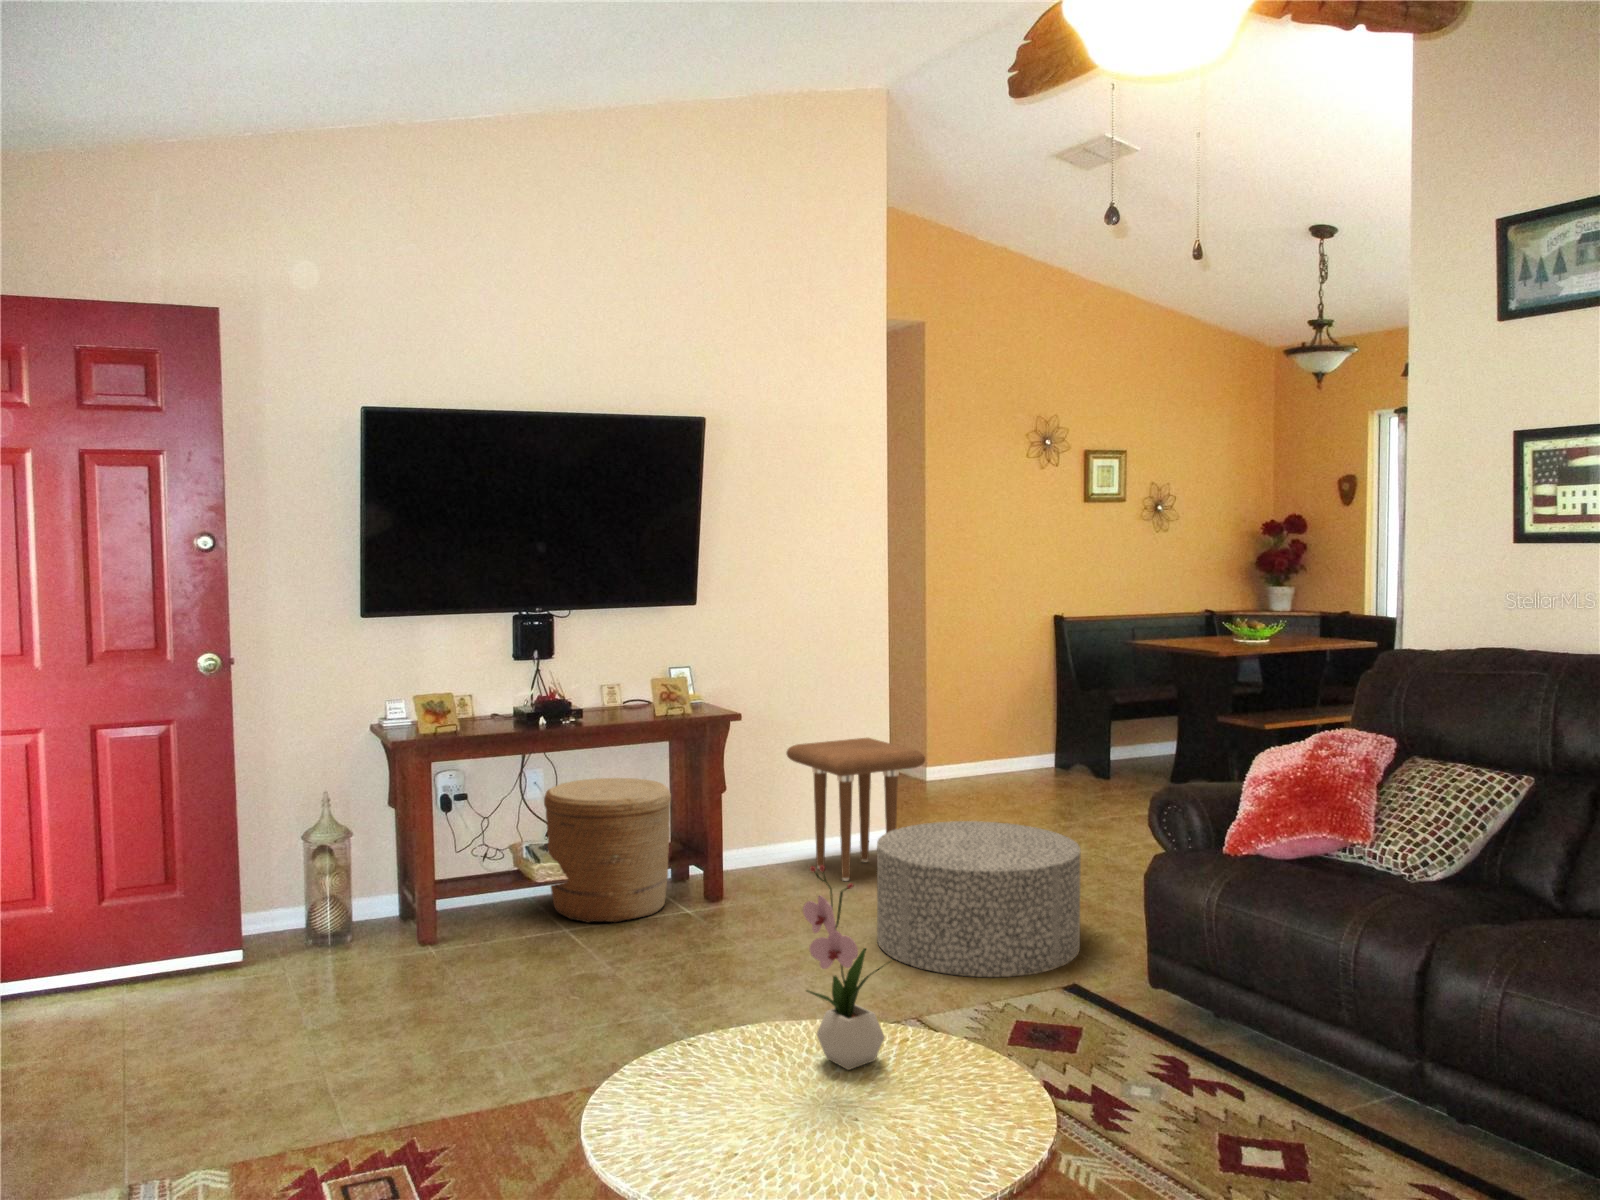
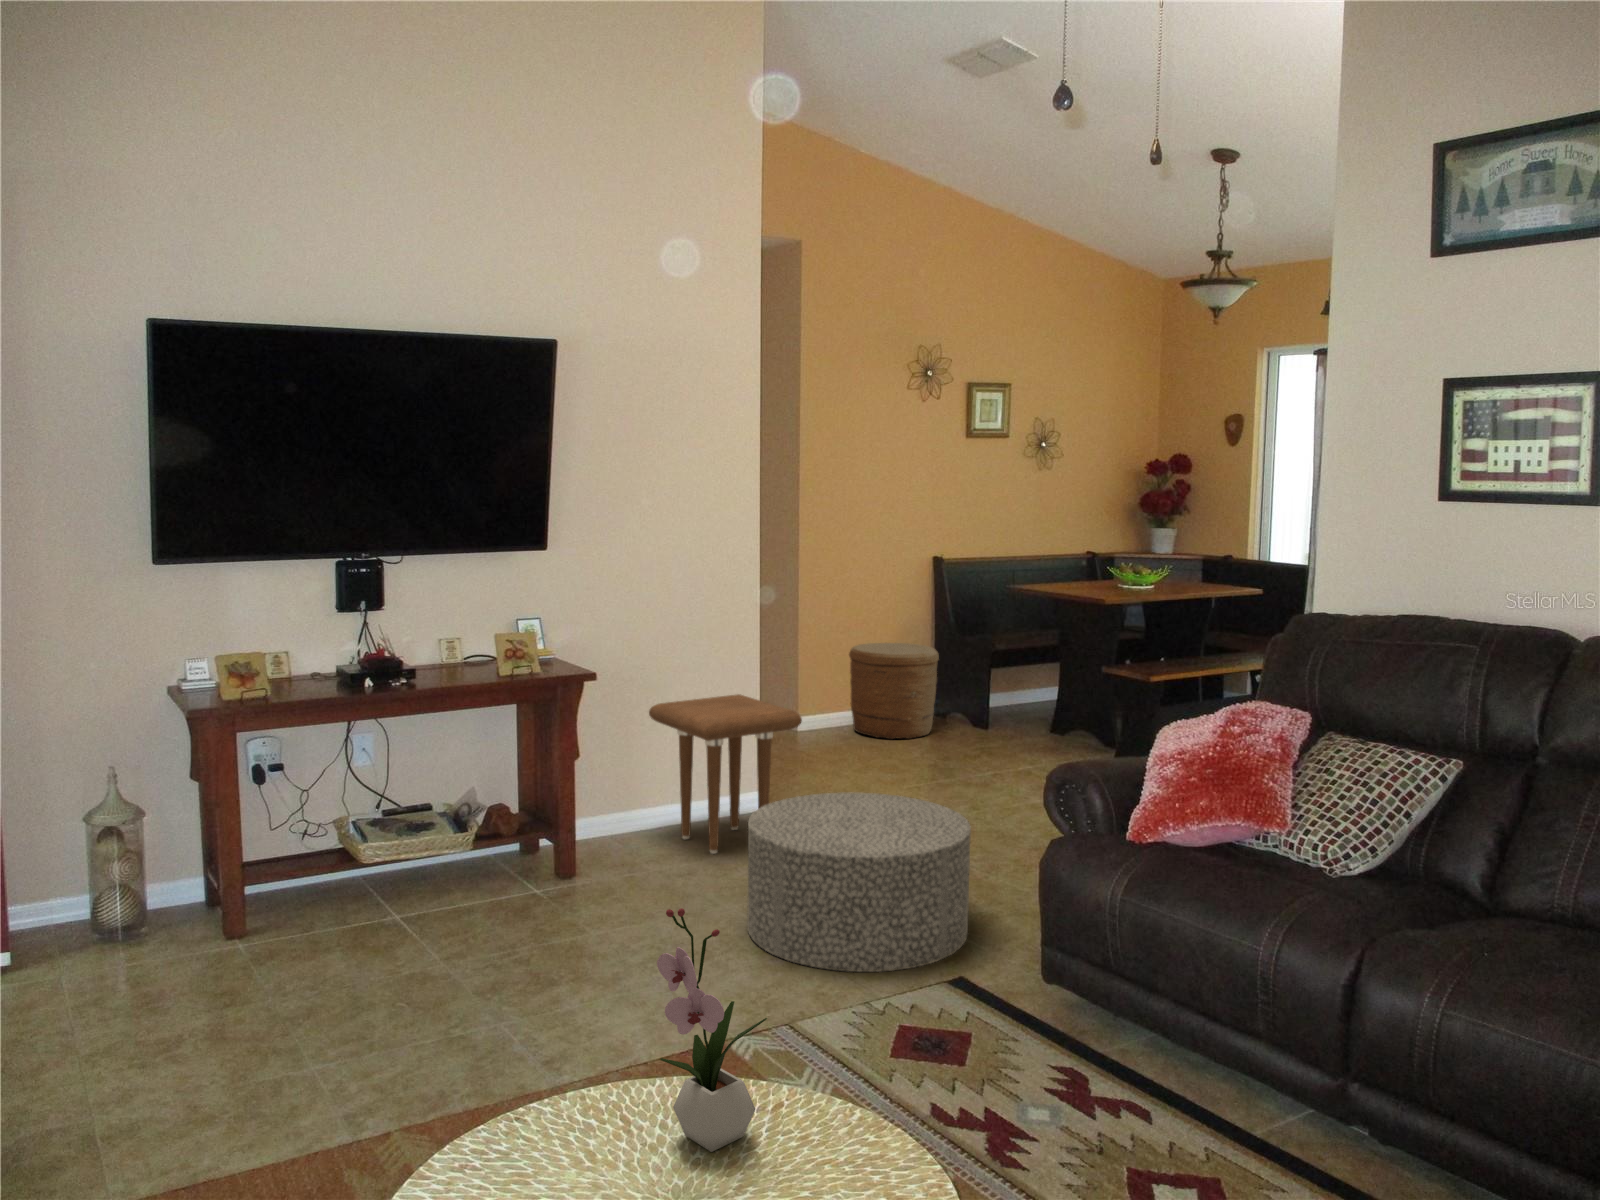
woven basket: present [544,778,671,923] -> present [849,643,939,739]

